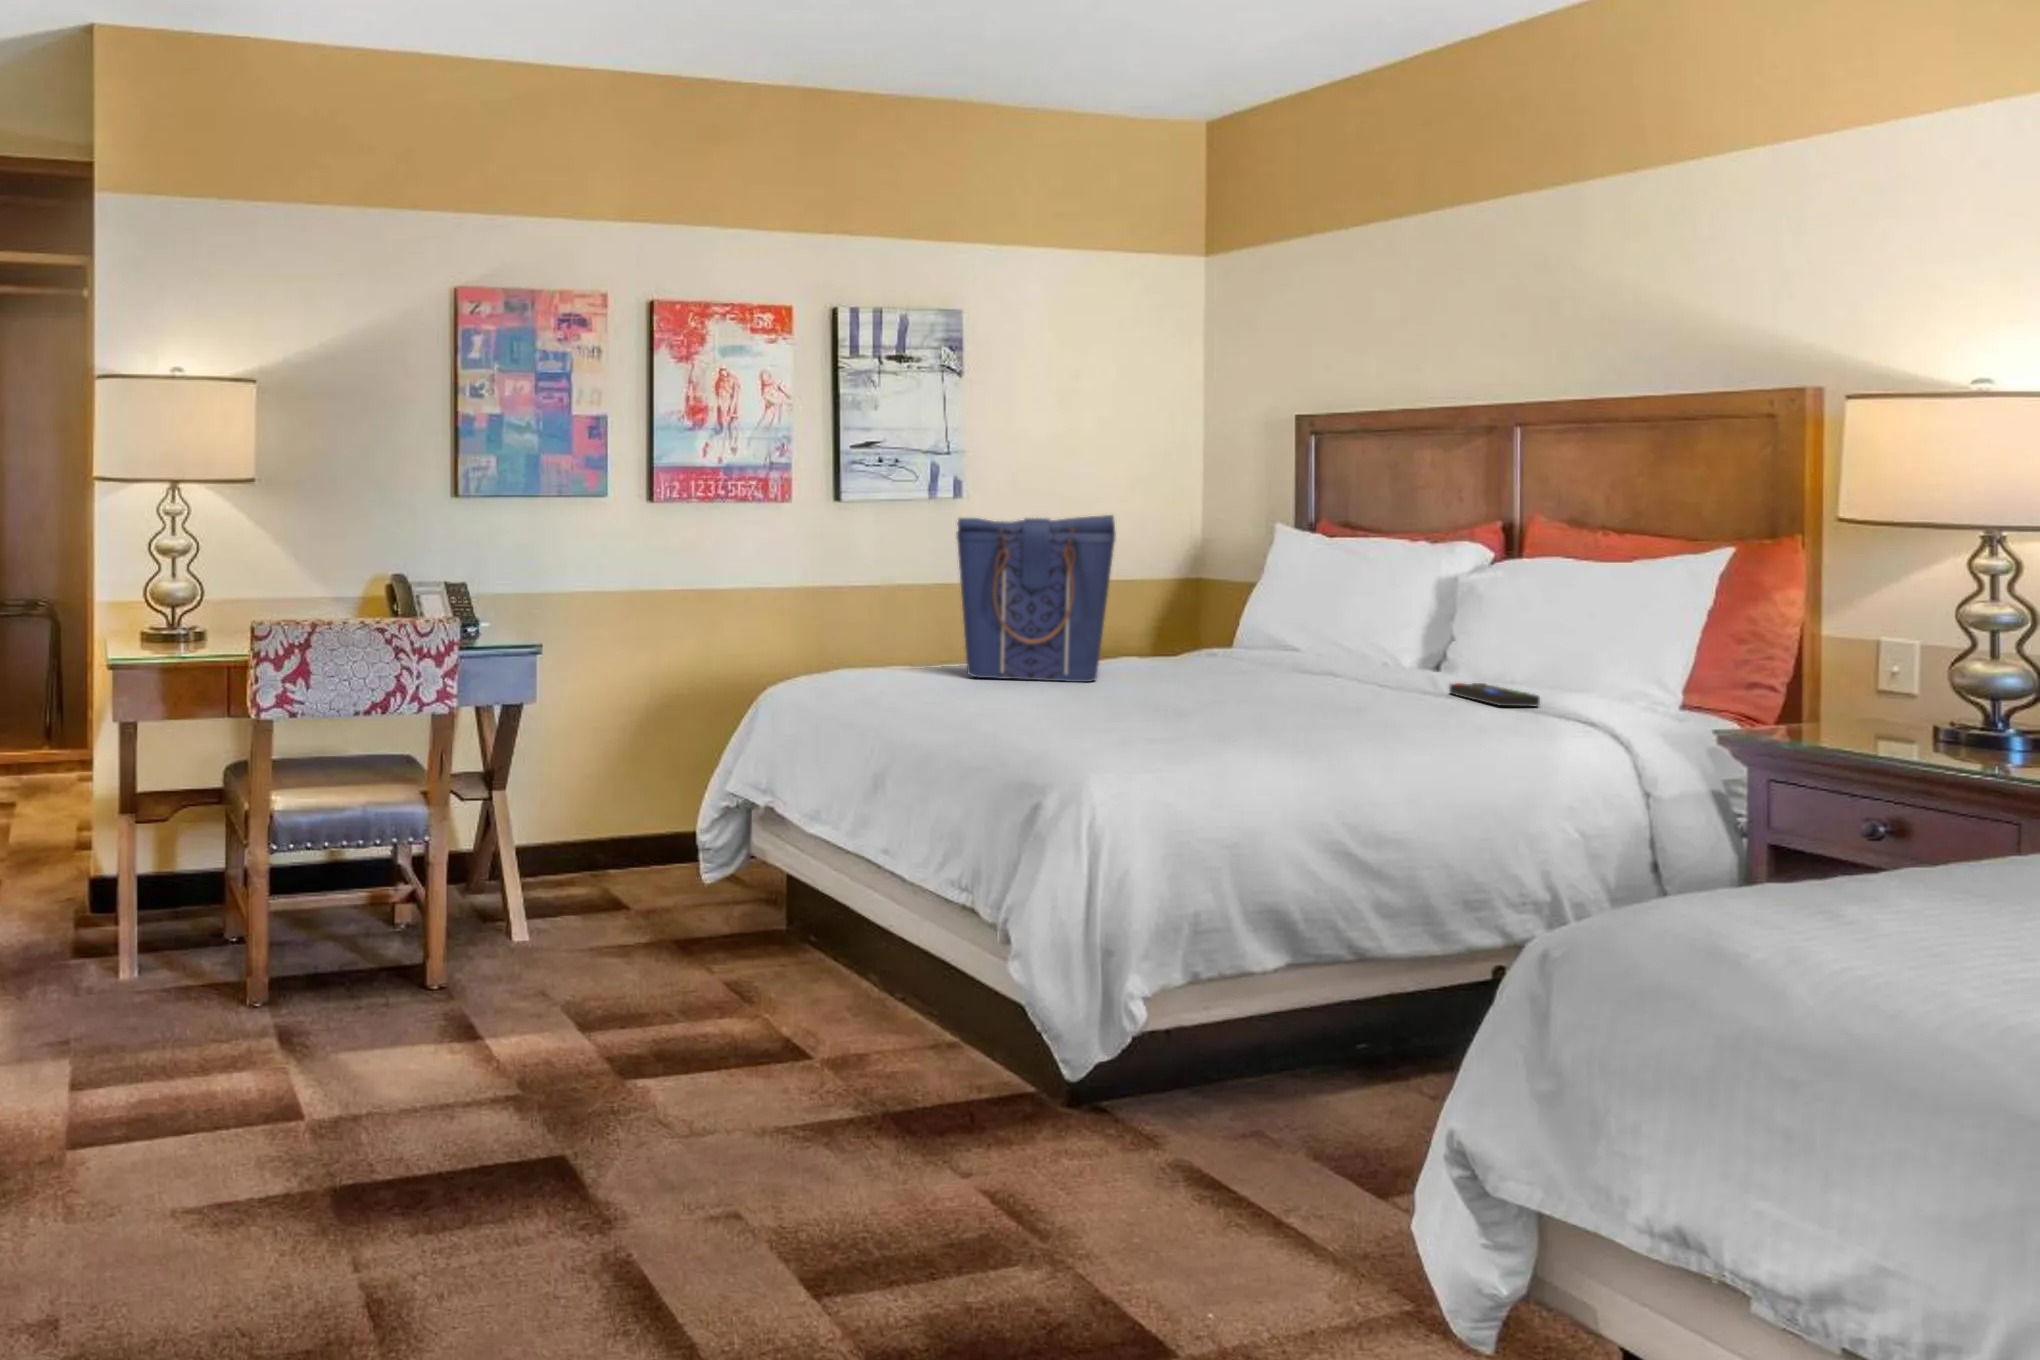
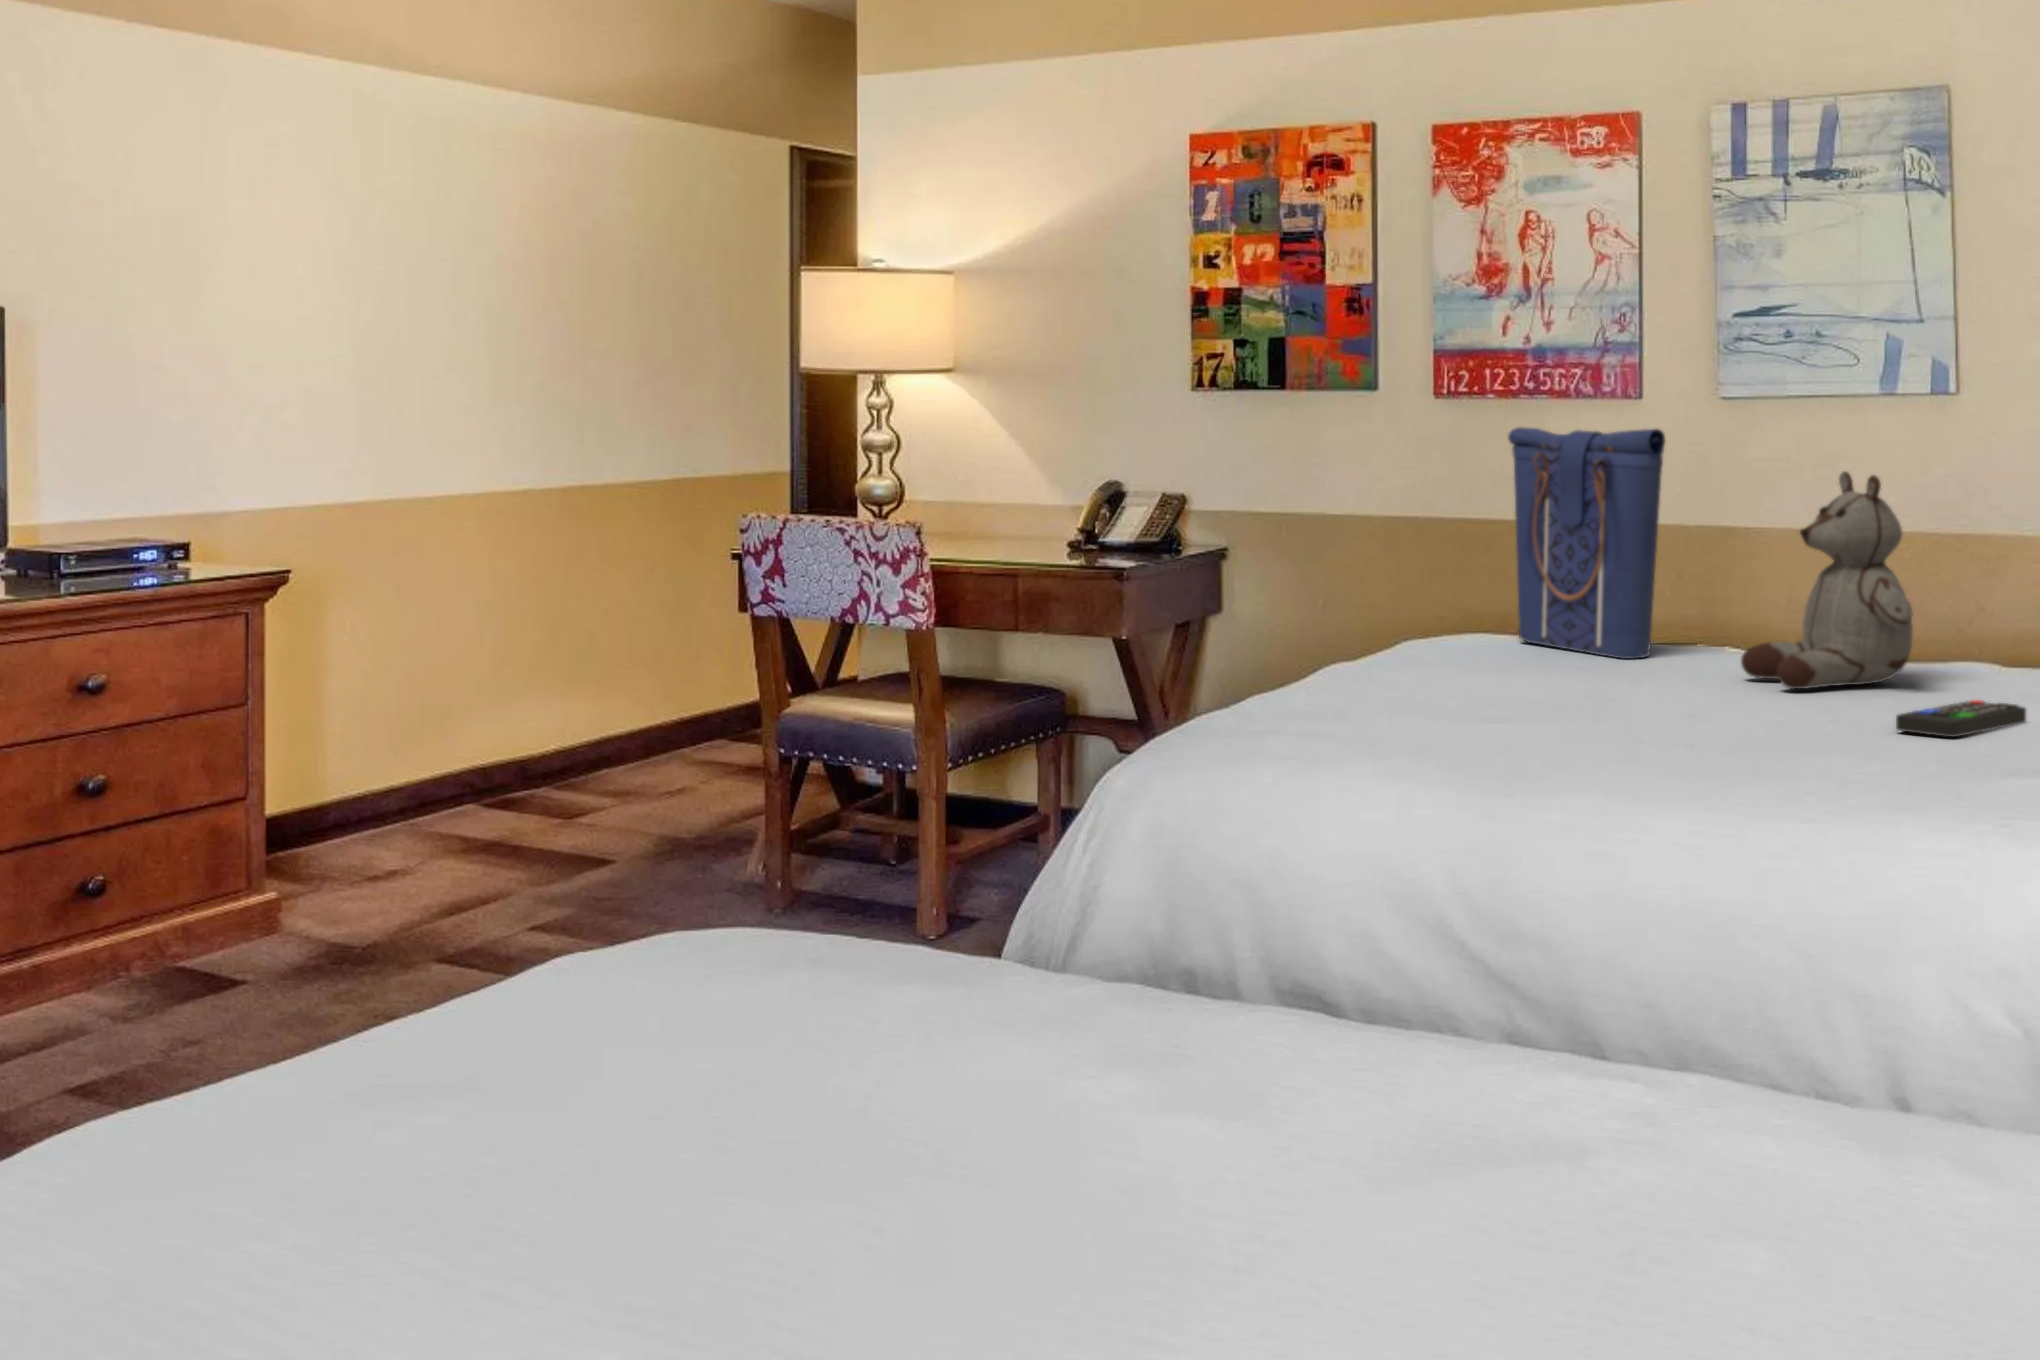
stuffed bear: none [1218,540,1344,689] -> present [1741,472,1913,689]

